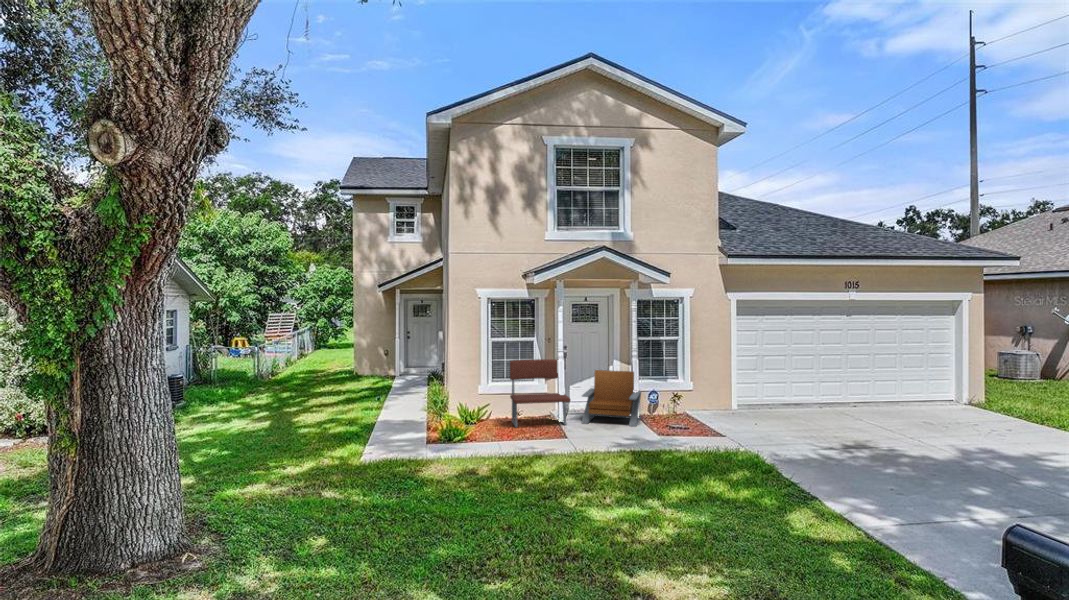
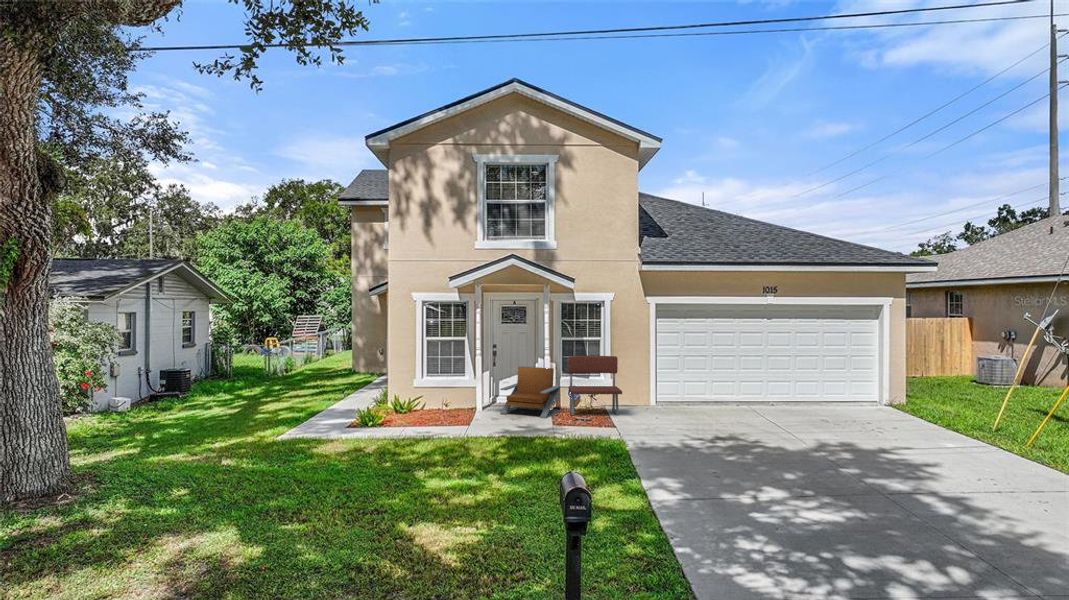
bench: present [510,359,570,427] -> present [568,356,622,415]

